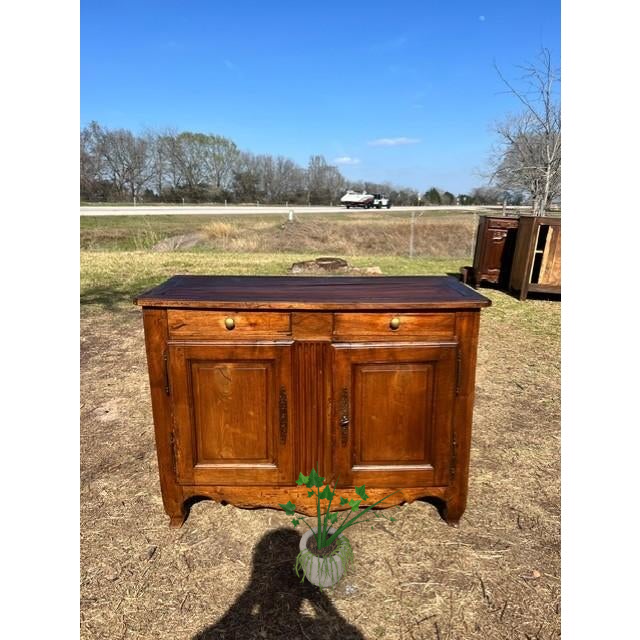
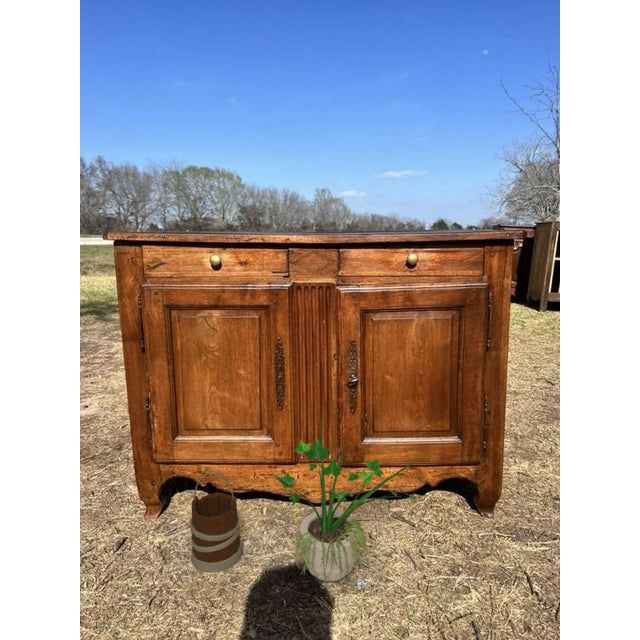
wooden bucket: none [209,497,252,578] -> present [190,472,243,572]

